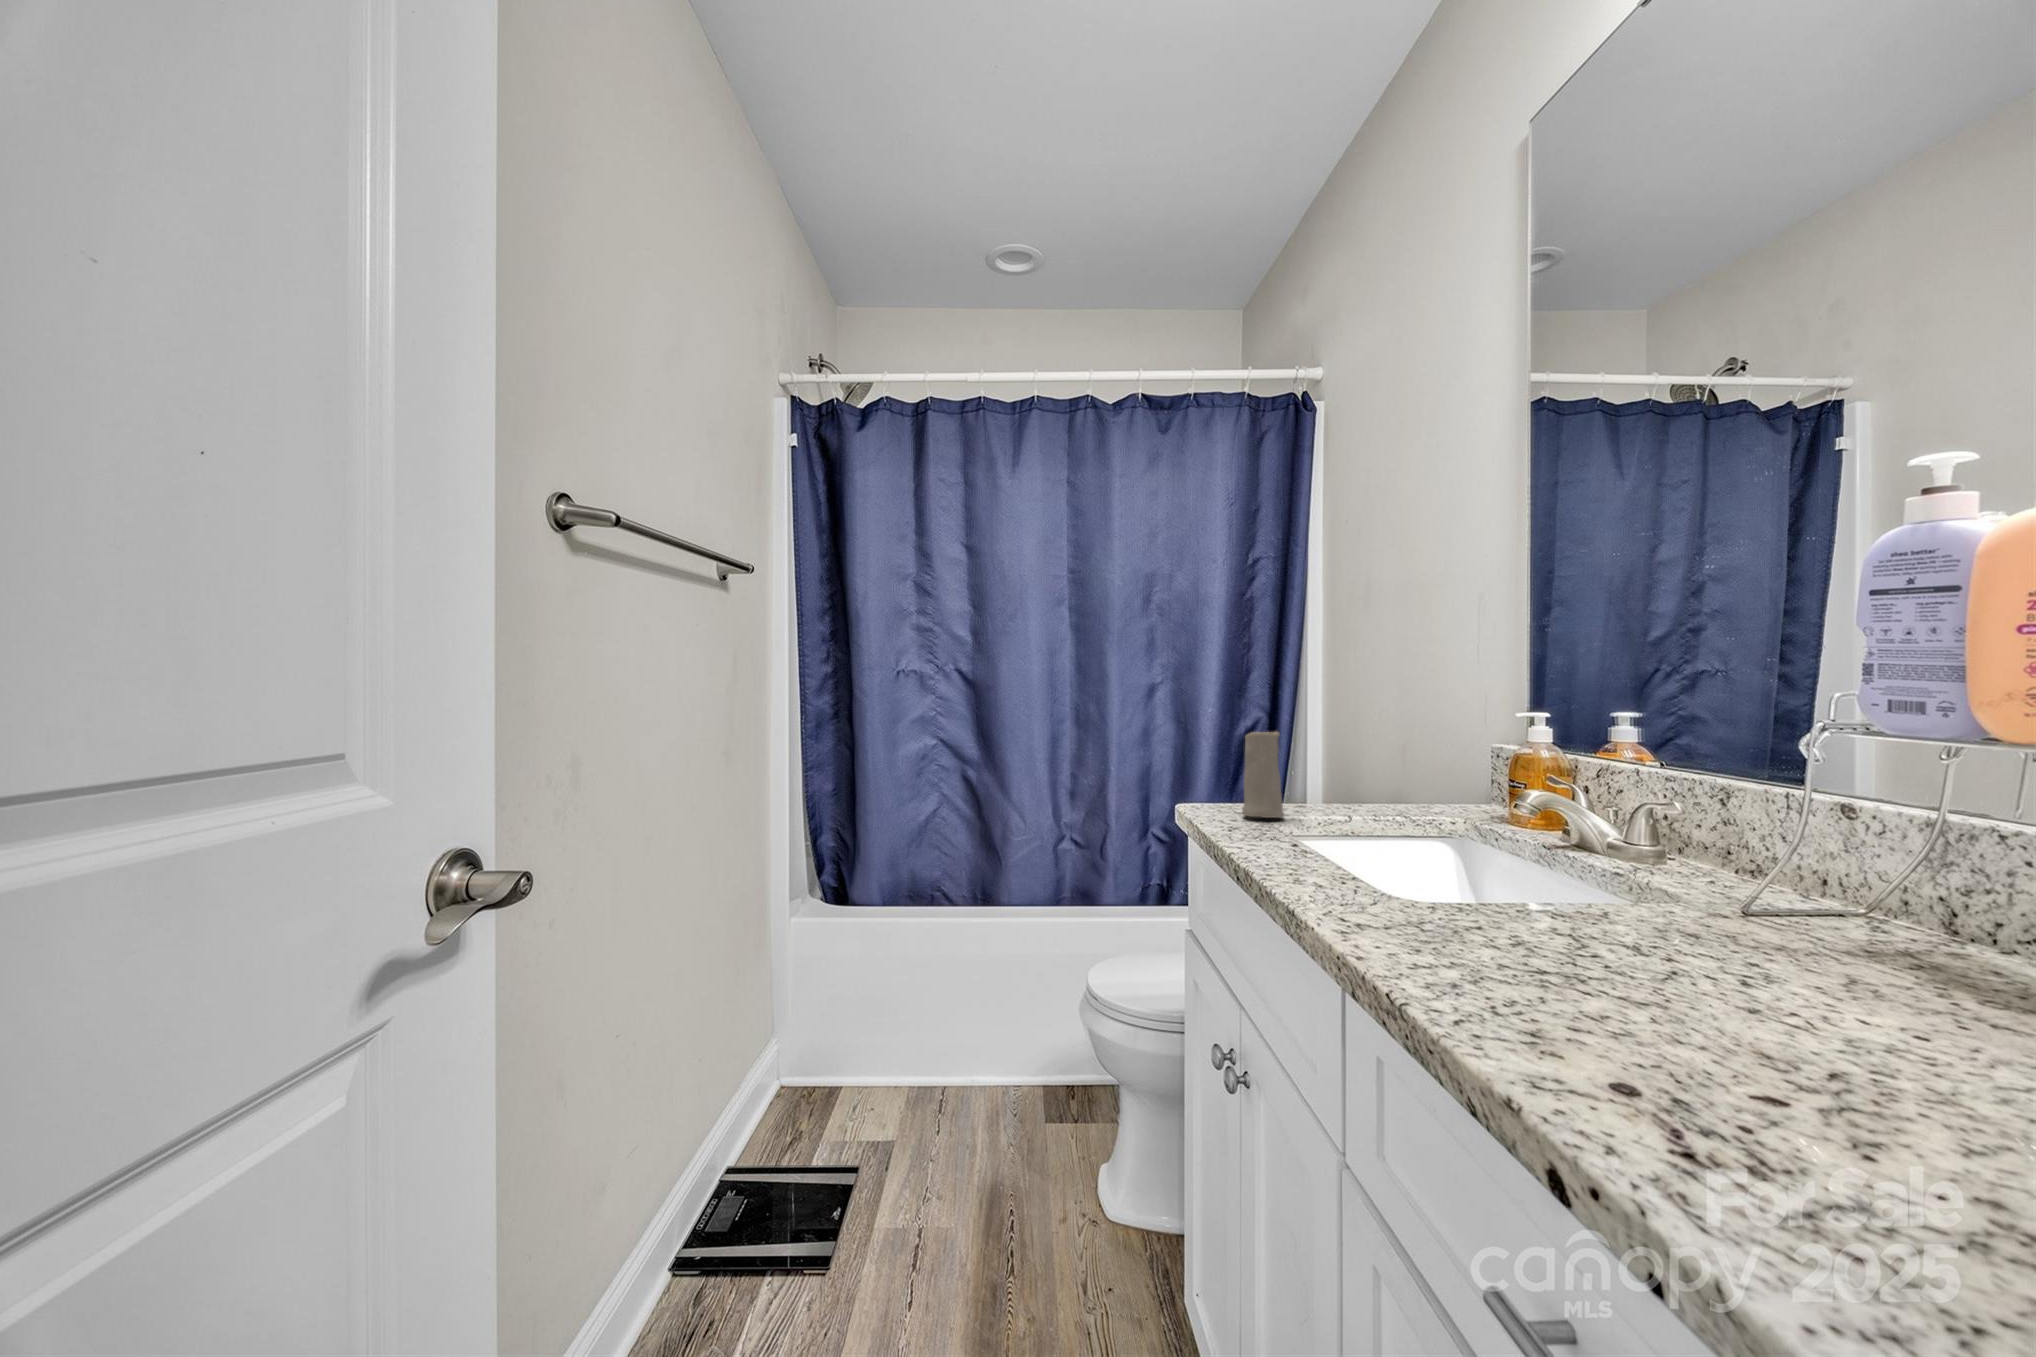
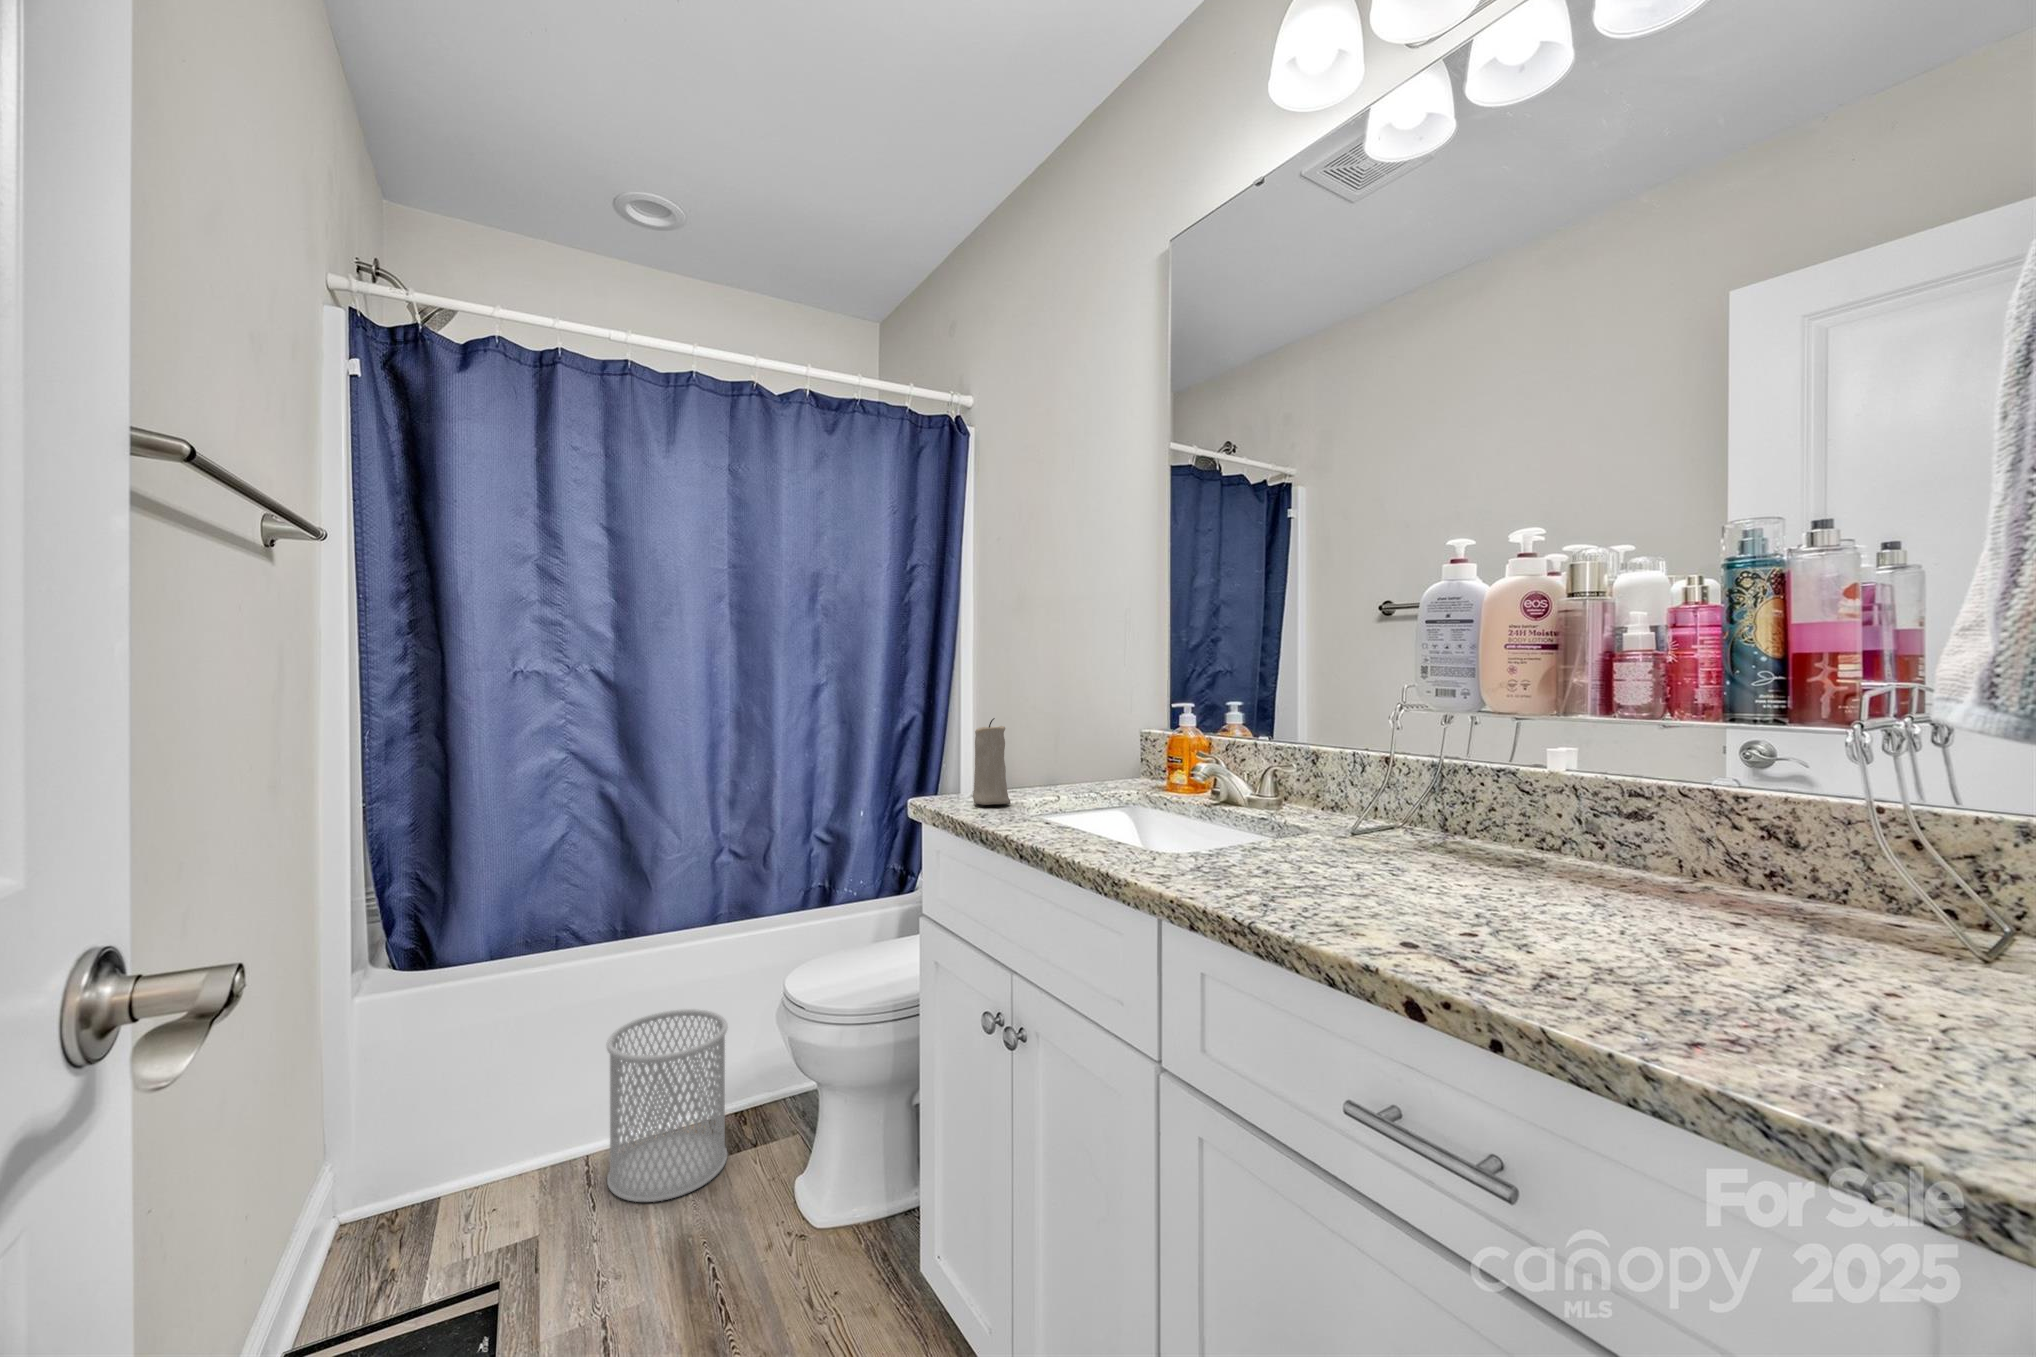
wastebasket: none [952,975,1052,1144] -> present [607,1009,728,1202]

